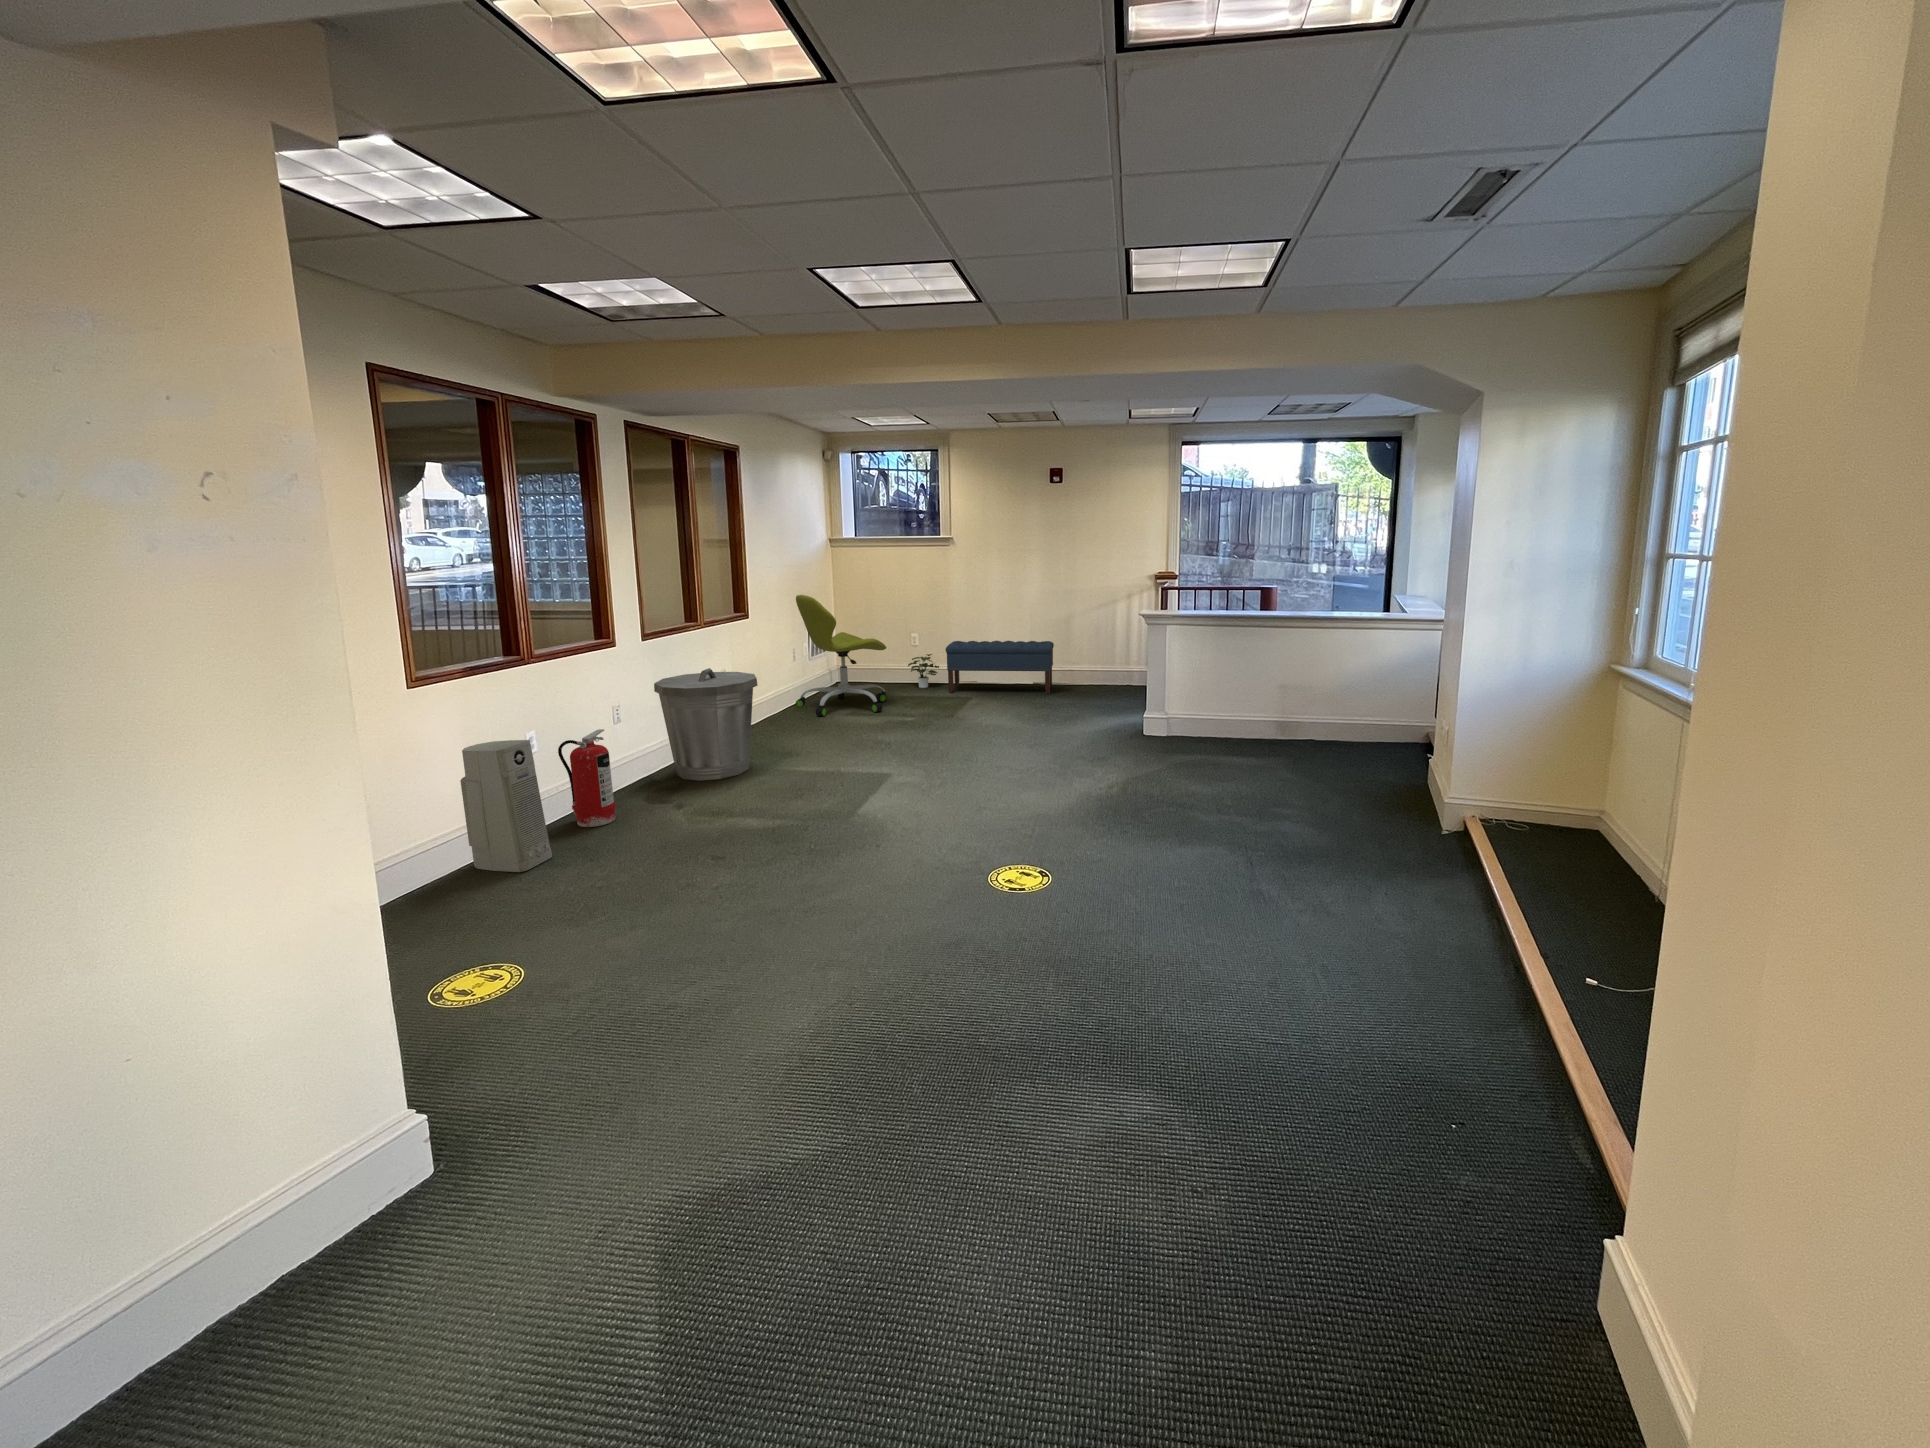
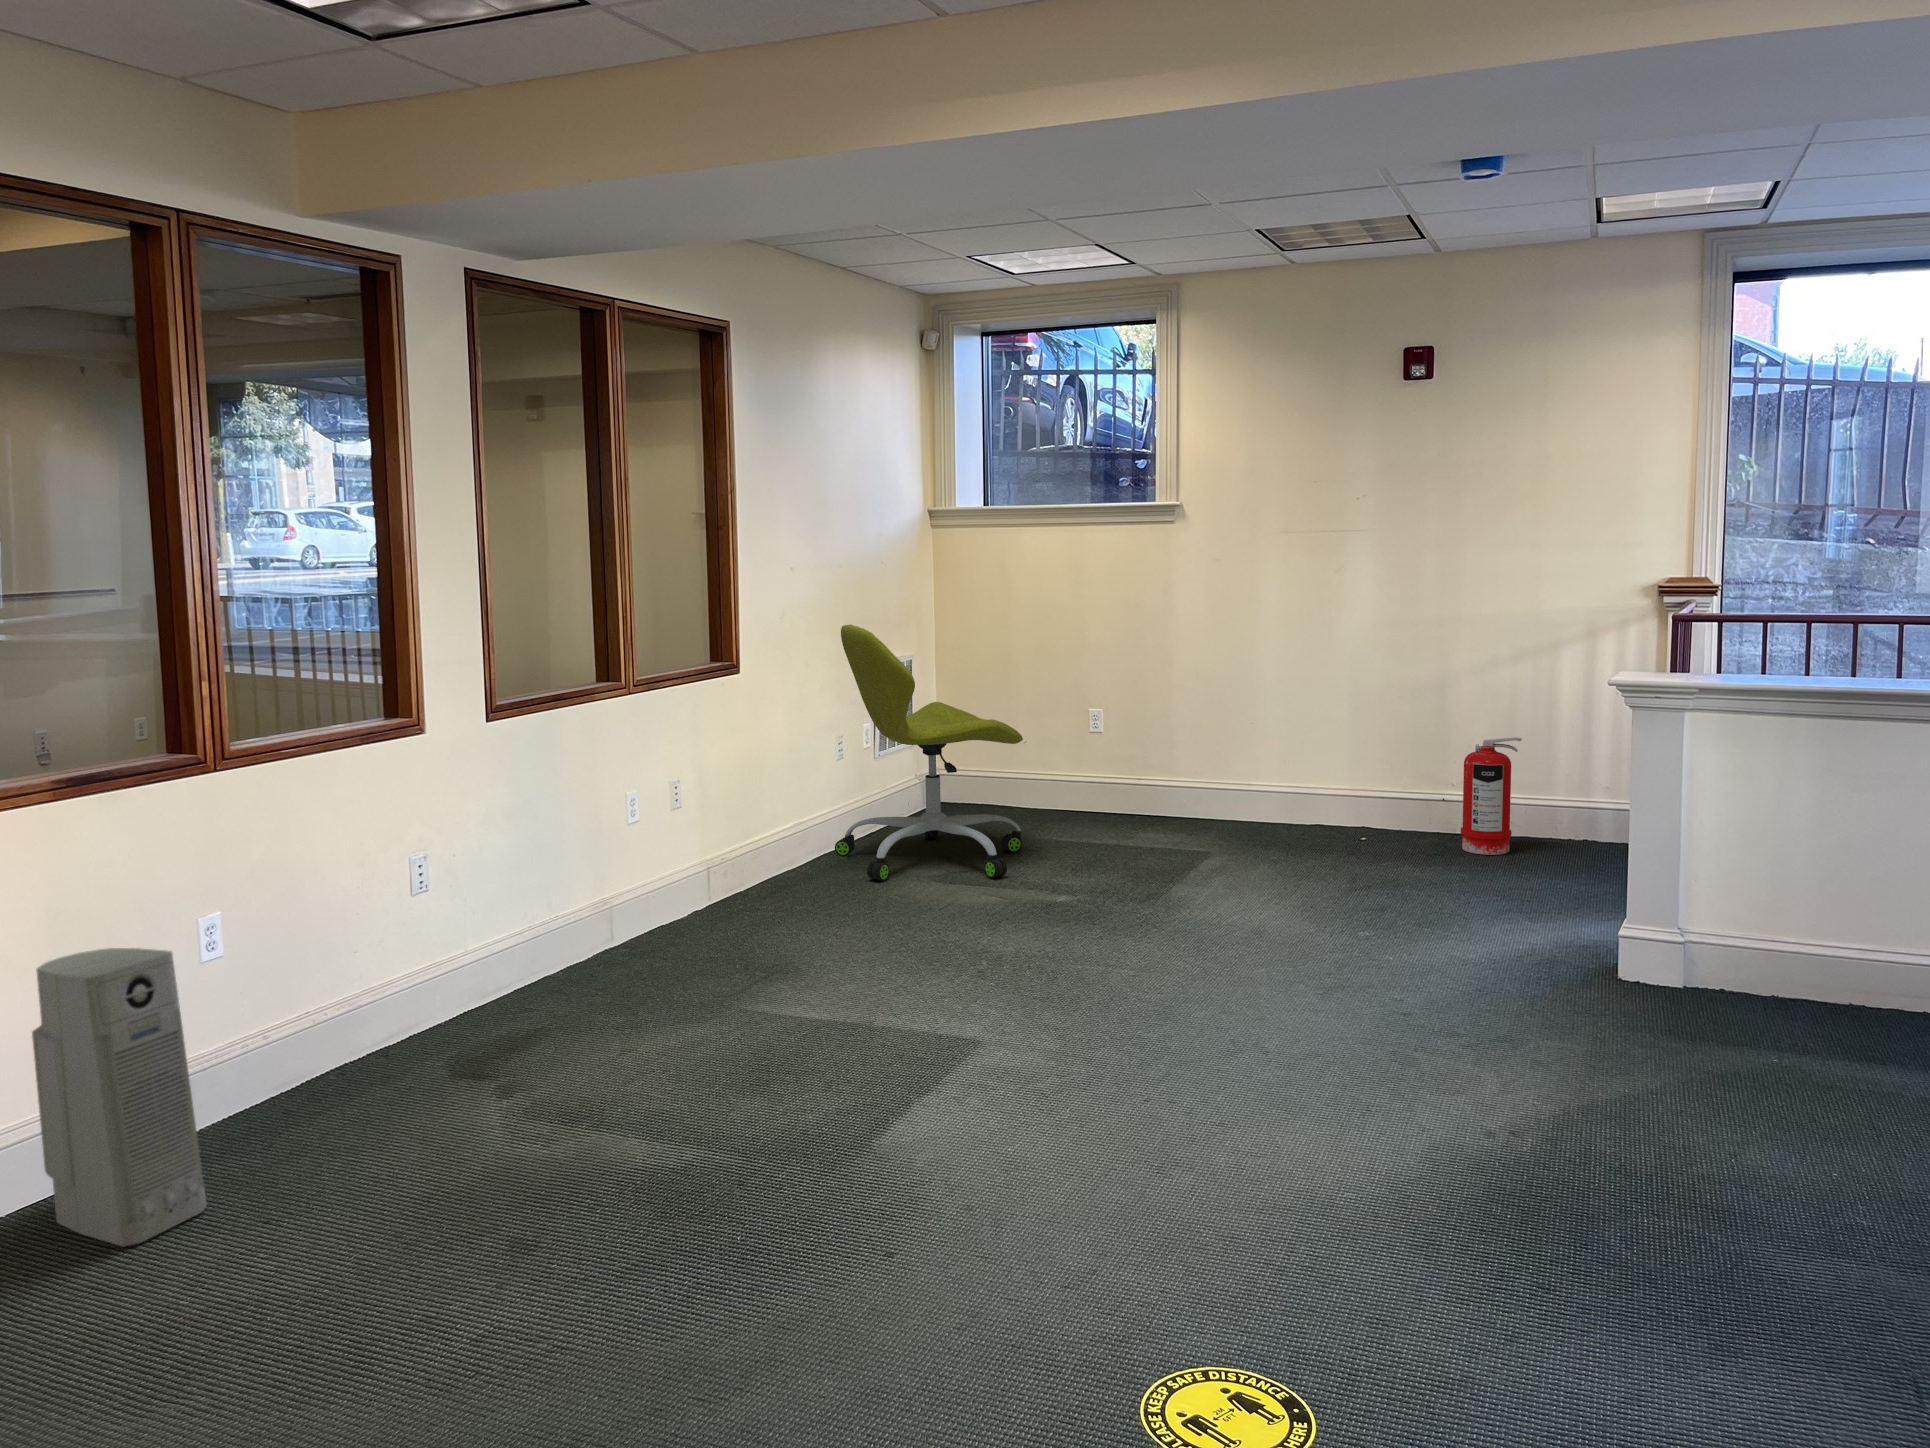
bench: present [945,641,1054,694] -> none [1155,725,1403,853]
potted plant: present [908,654,939,688] -> none [1075,750,1145,823]
trash can: present [654,668,758,781] -> none [504,786,711,1029]
fire extinguisher: present [558,729,616,827] -> present [1461,737,1522,855]

